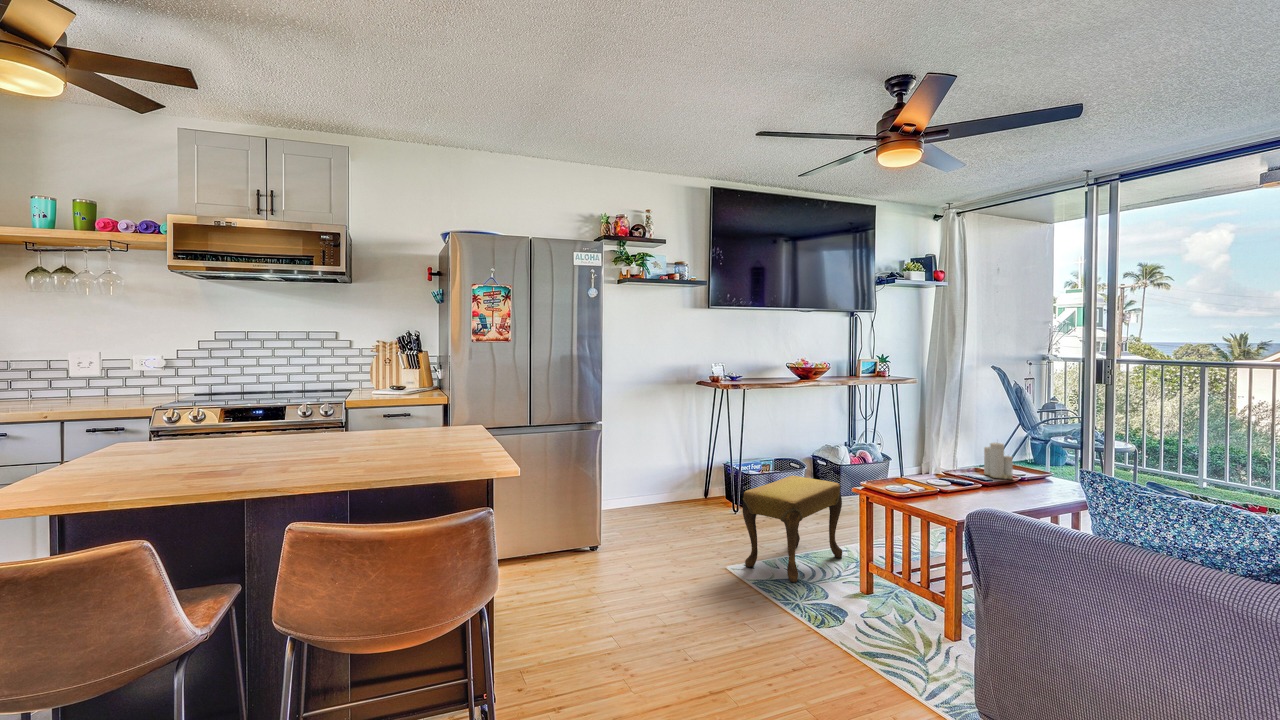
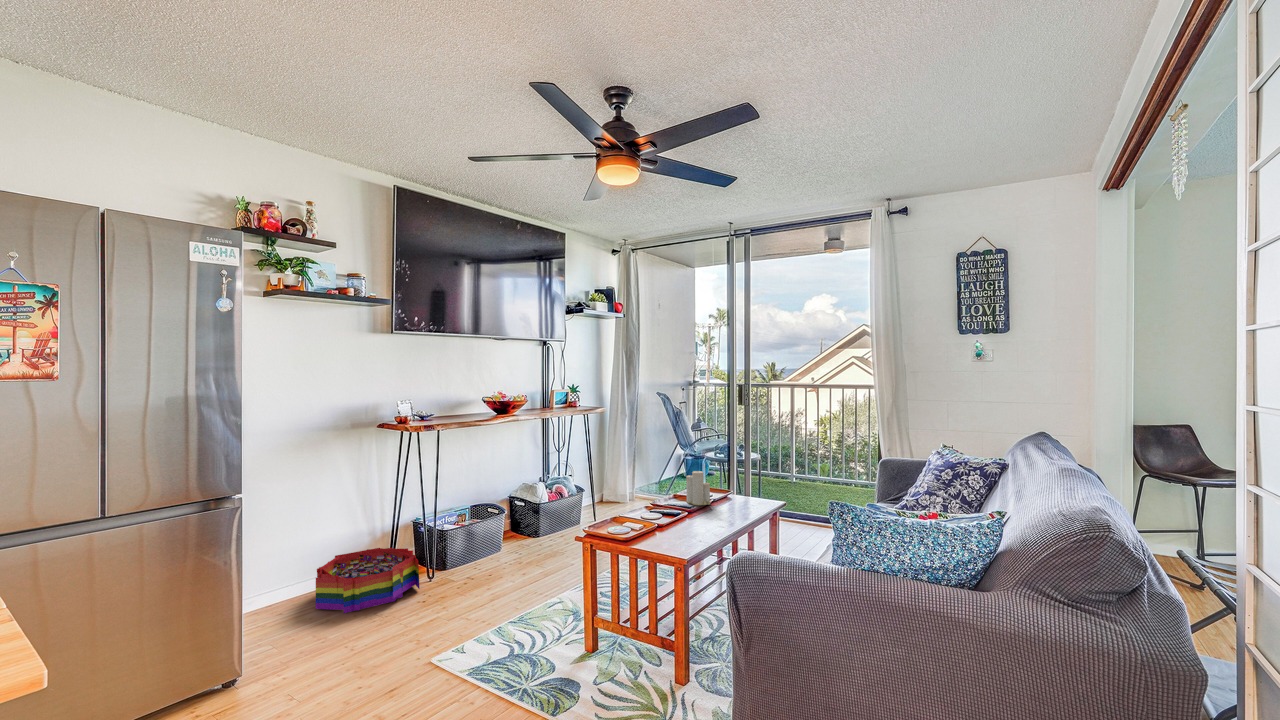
footstool: present [742,476,842,582] -> none [448,528,558,659]
storage bin: none [654,482,729,526] -> present [316,548,420,613]

